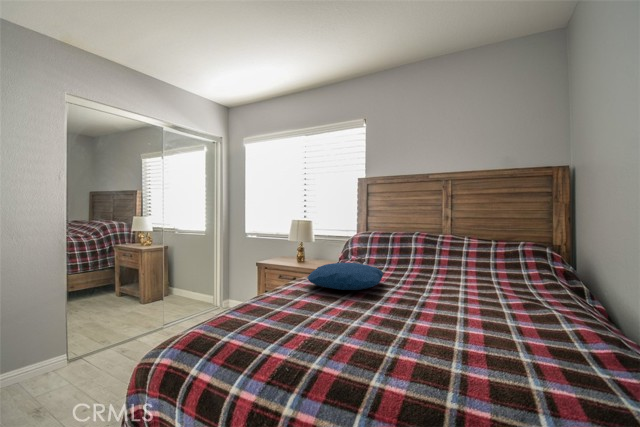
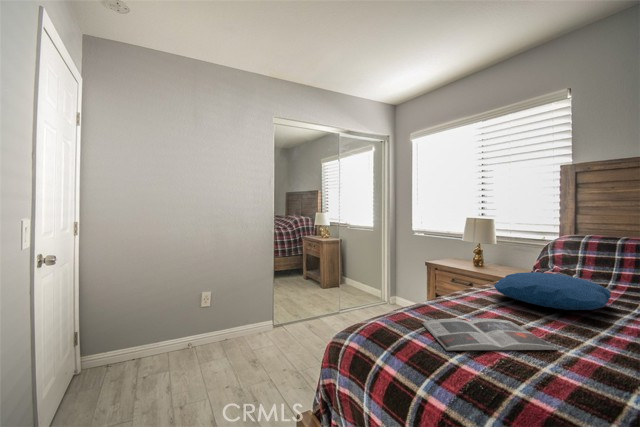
magazine: none [242,306,348,343] -> present [422,318,558,350]

